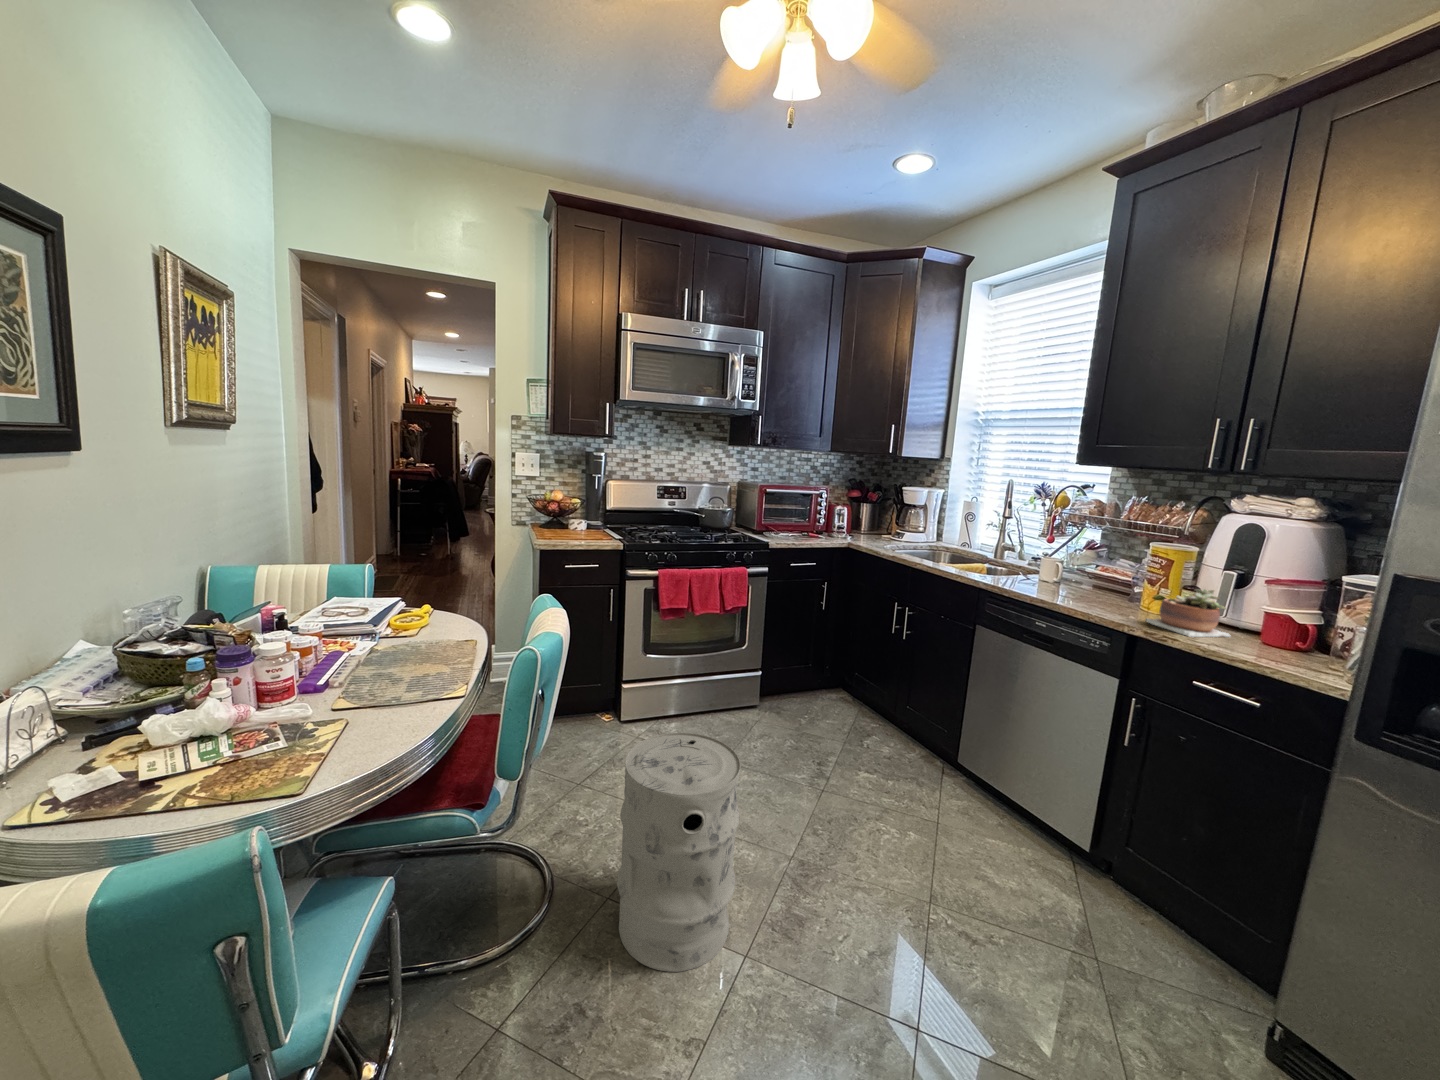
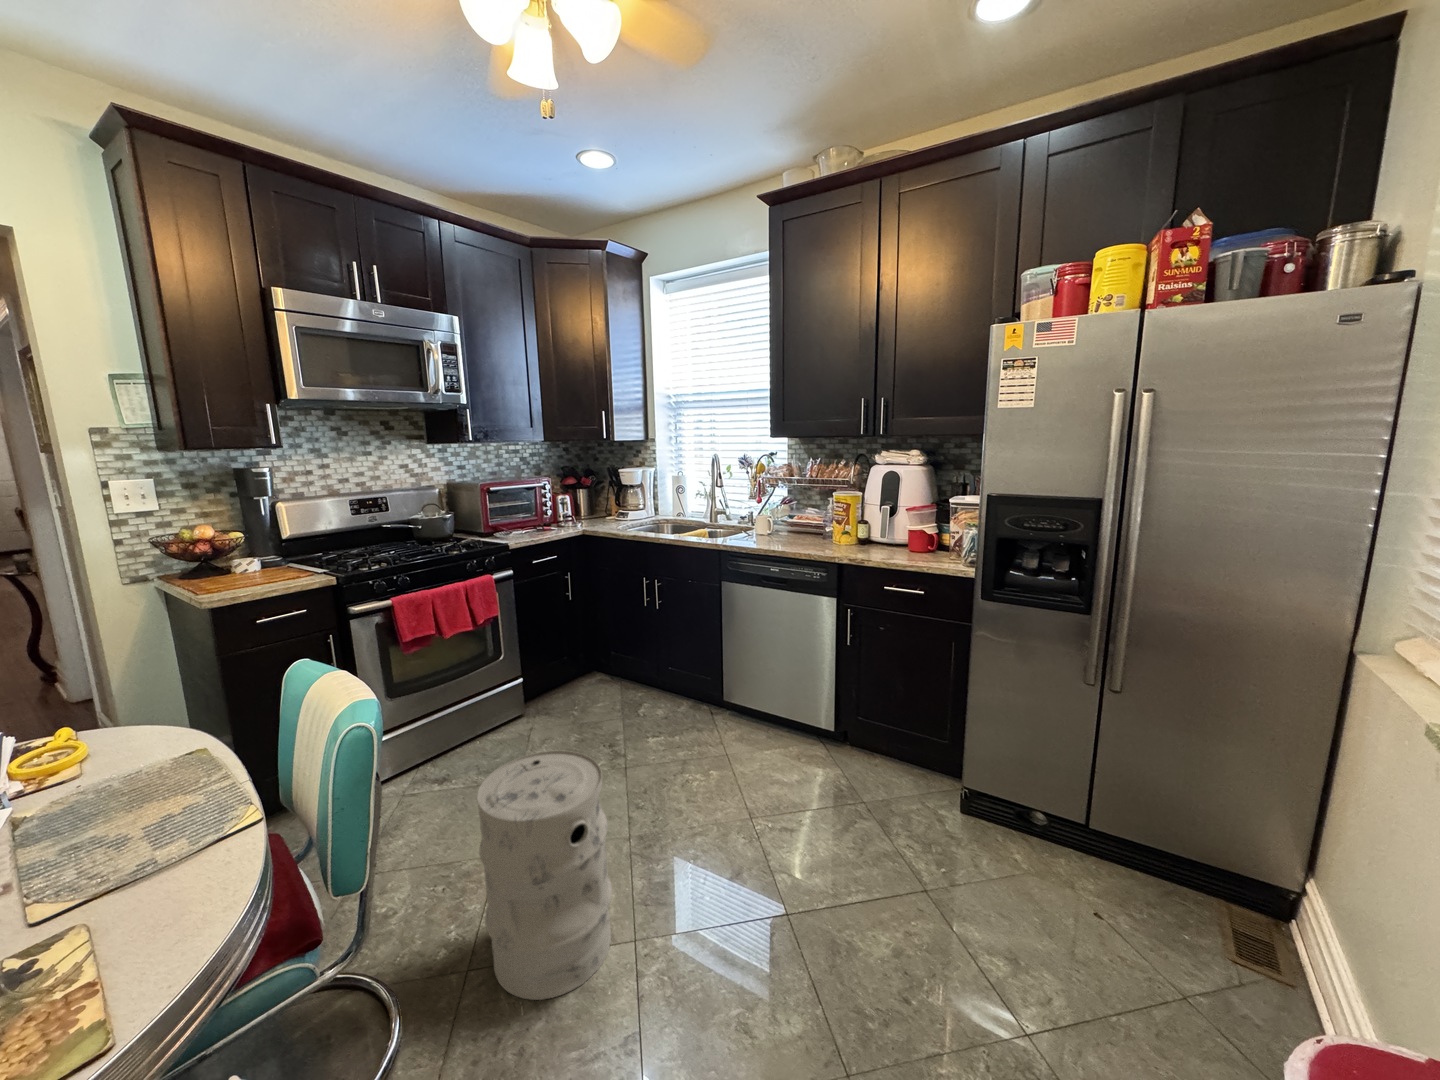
succulent plant: present [1146,589,1230,637] -> none [845,521,894,557]

